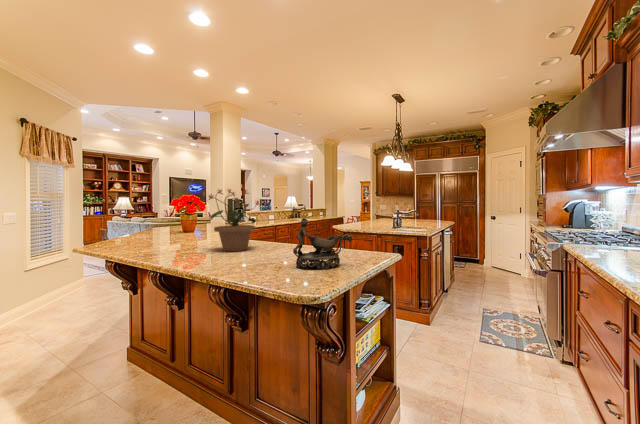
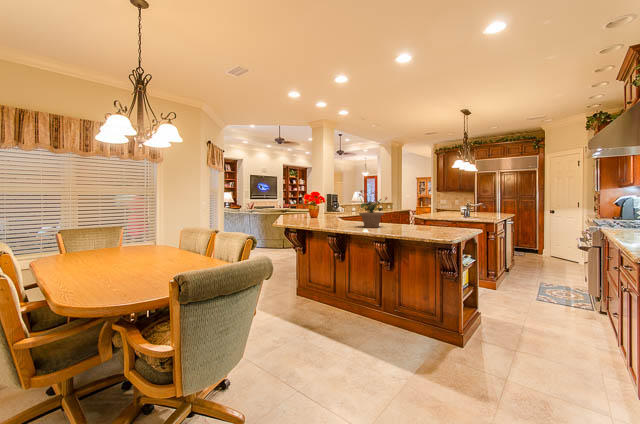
decorative bowl: present [293,218,352,269] -> none [424,206,456,234]

